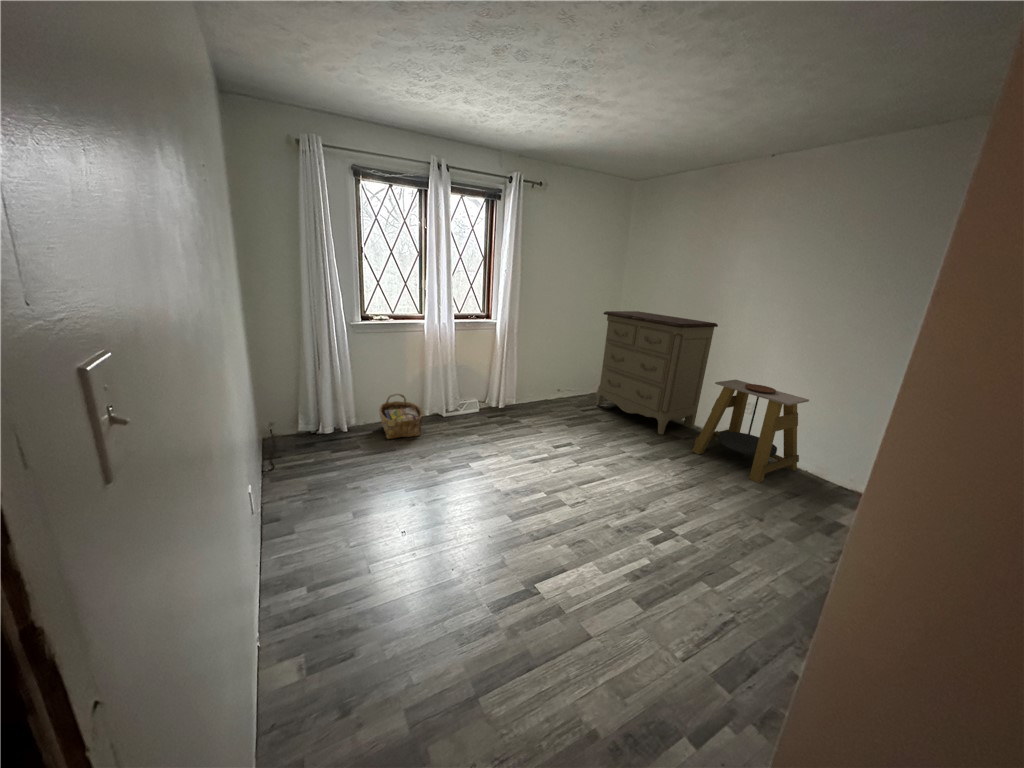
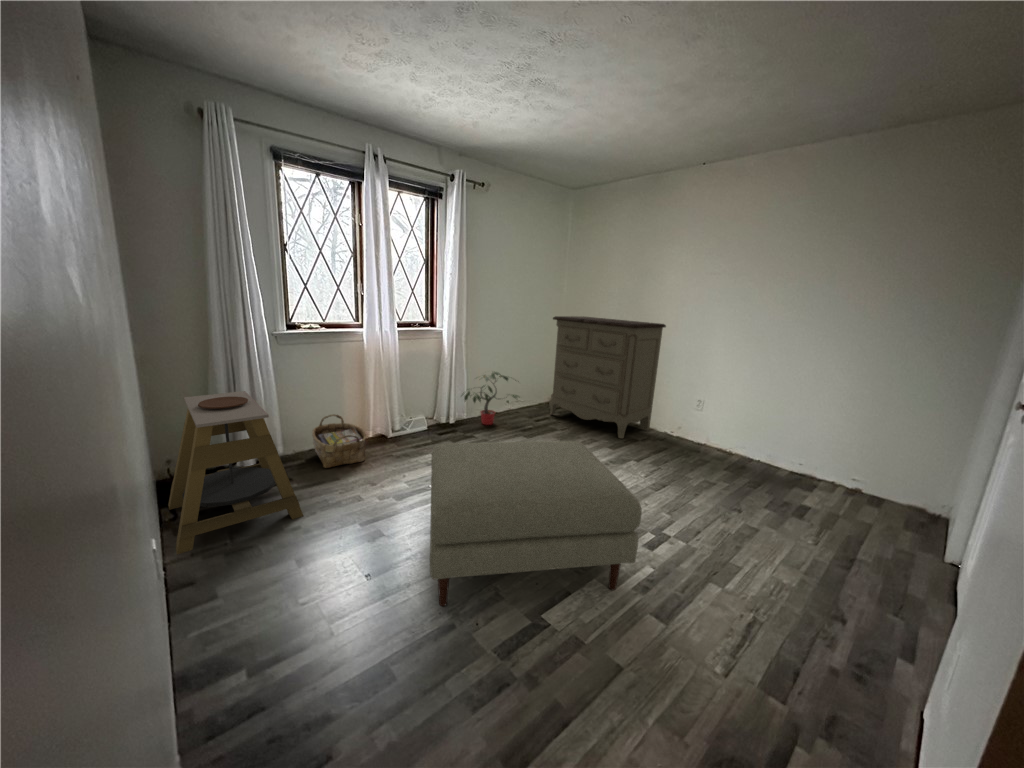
potted plant: none [509,361,569,411] -> present [462,371,519,425]
side table: present [692,380,809,483] -> present [168,391,303,555]
ottoman: none [445,429,632,574] -> present [430,441,642,606]

